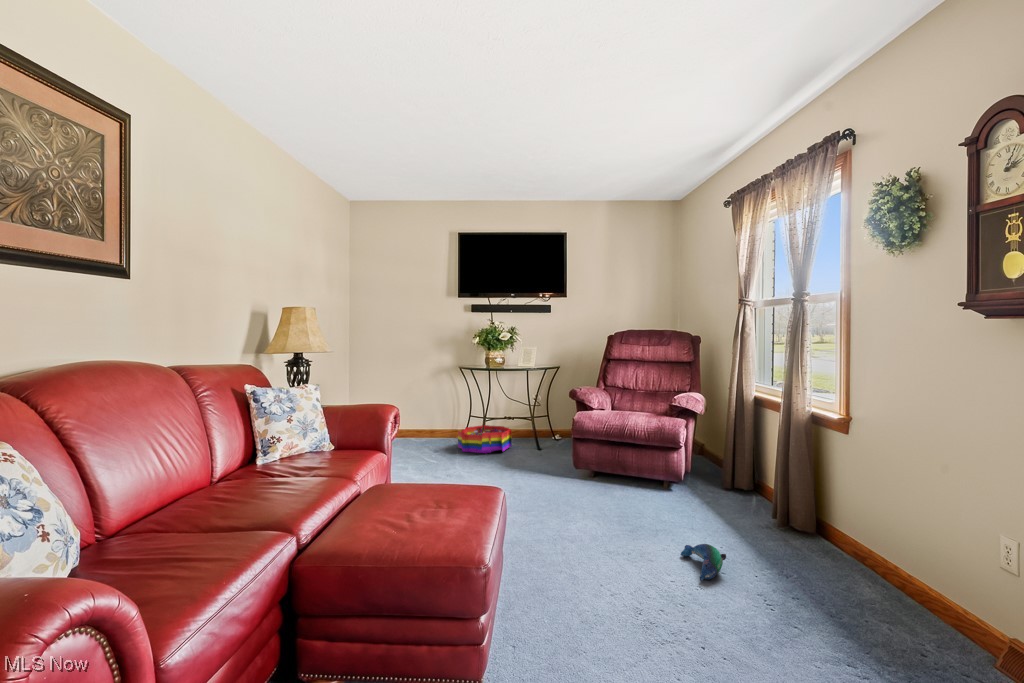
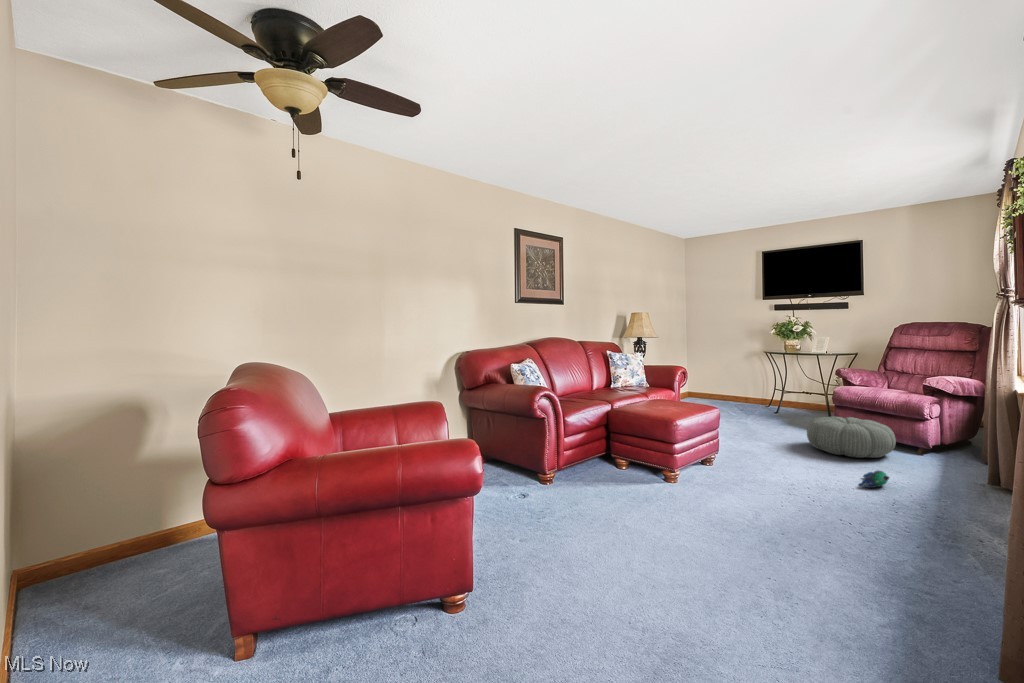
storage bin: present [458,425,512,453] -> none [755,396,801,415]
pouf: none [566,455,664,515] -> present [807,416,896,458]

